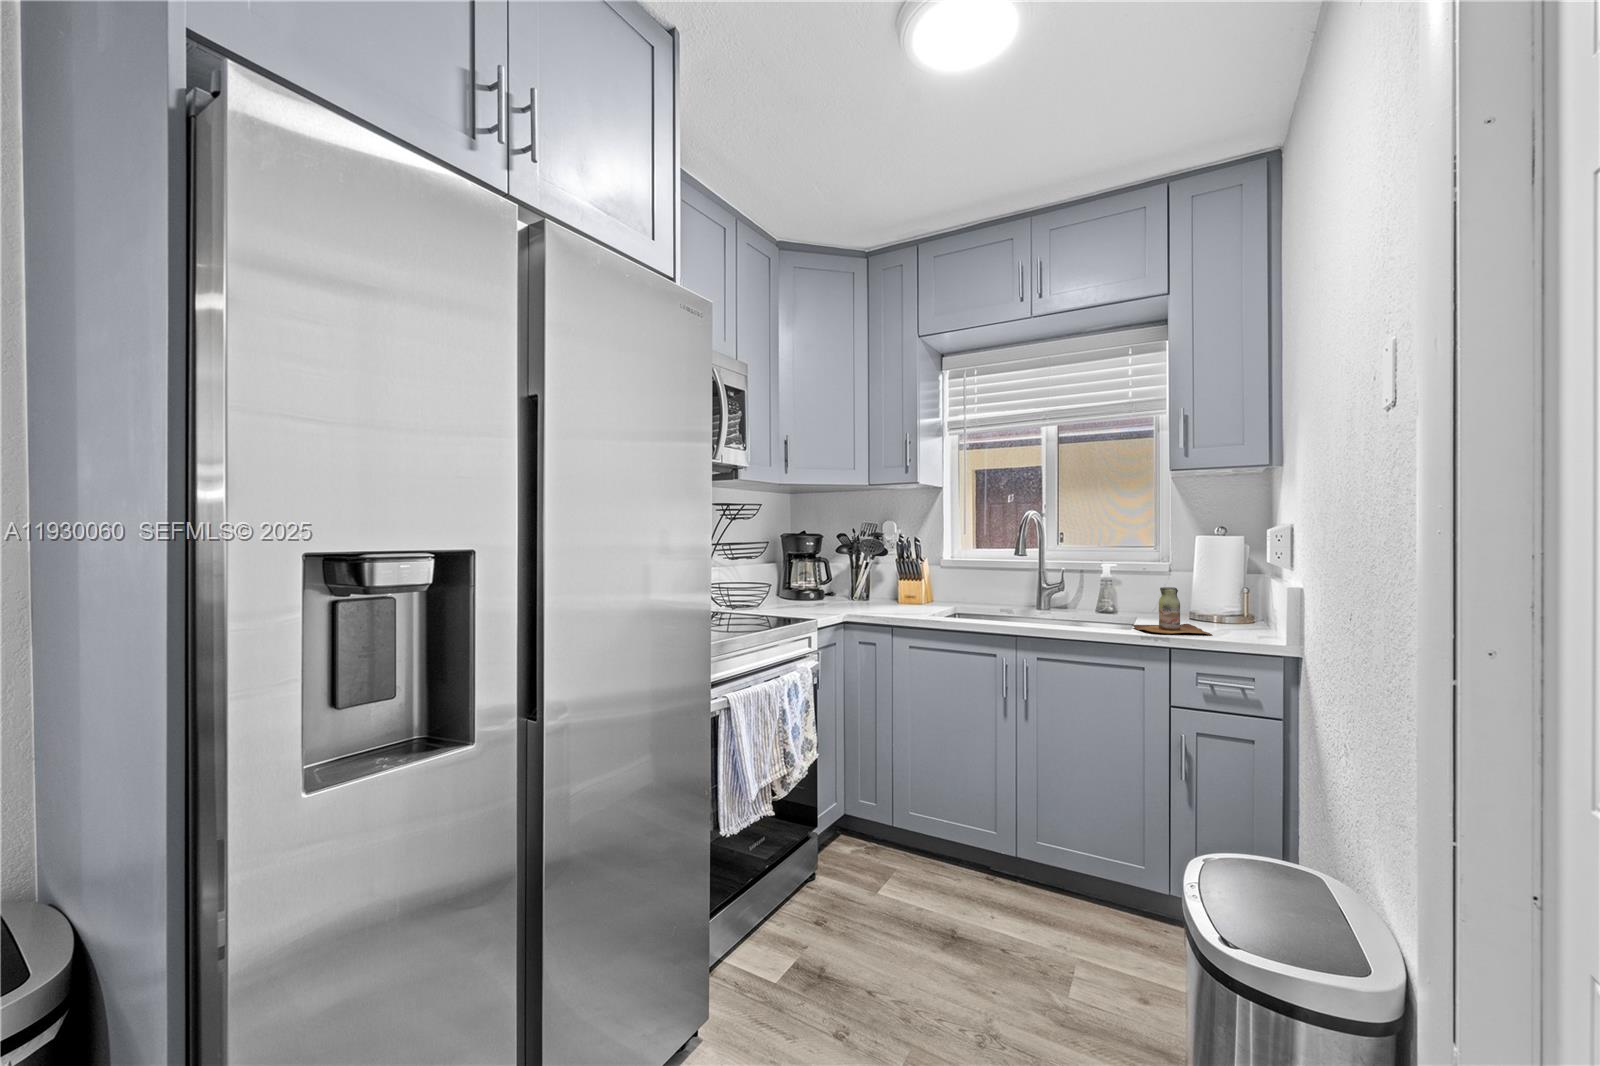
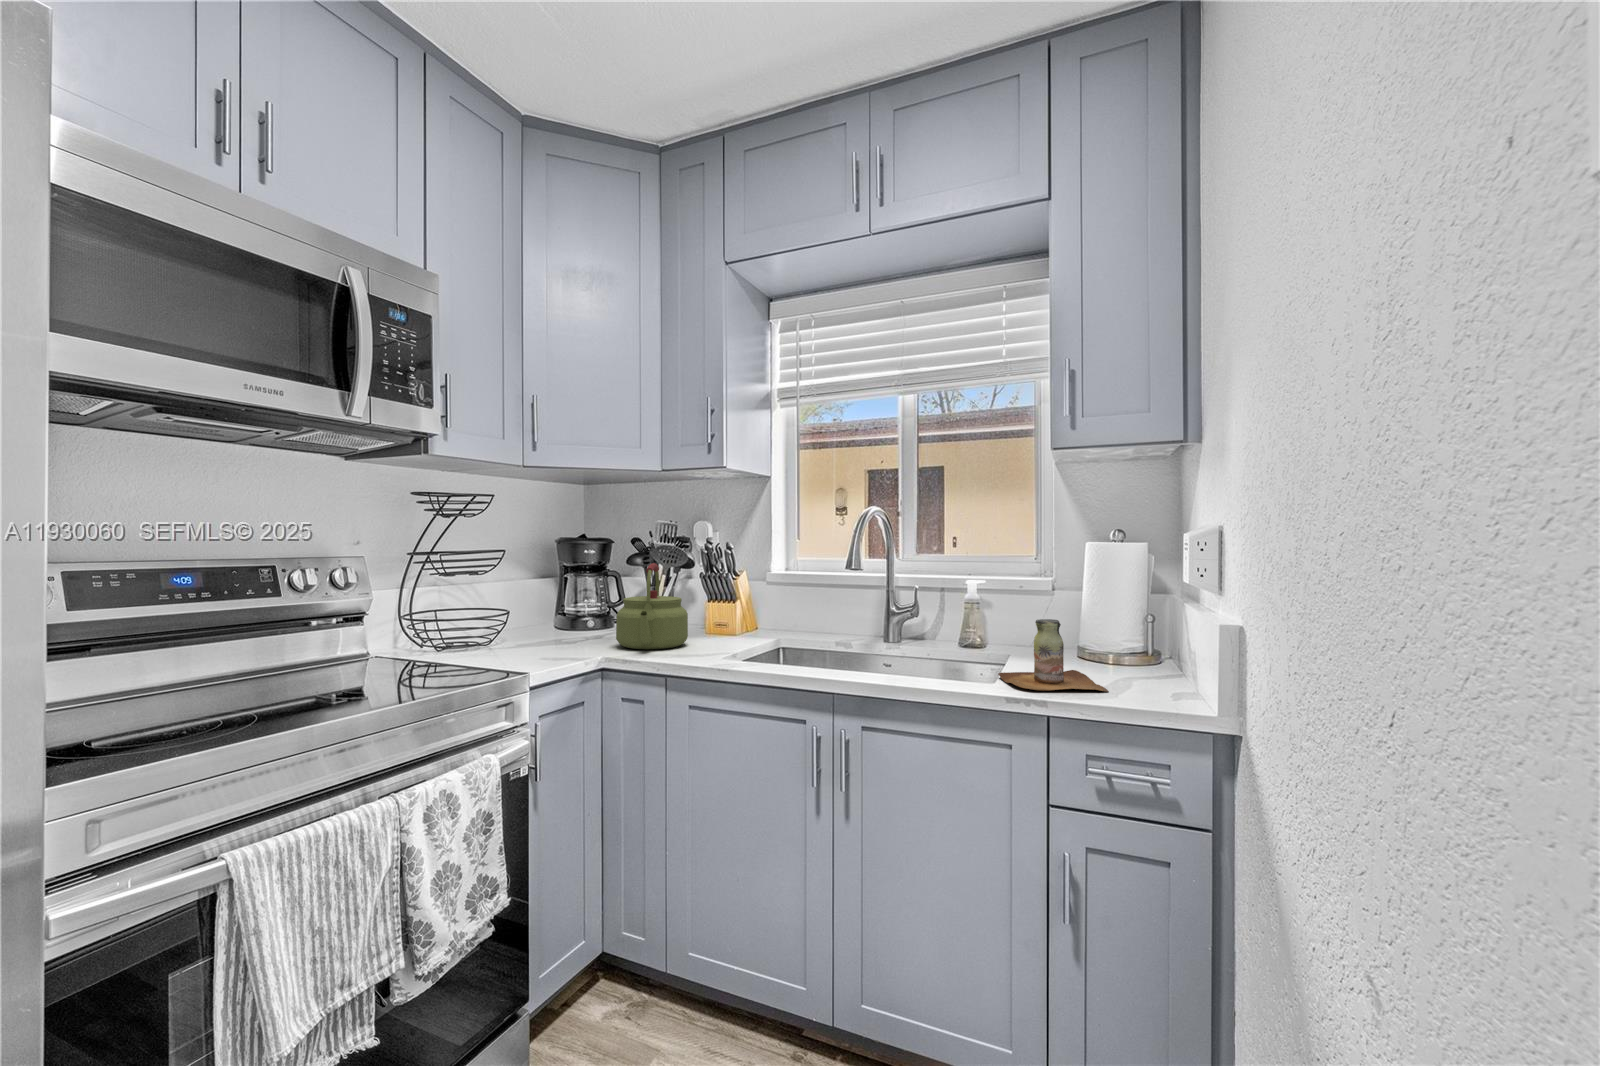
kettle: none [843,551,893,611] -> present [616,563,688,649]

